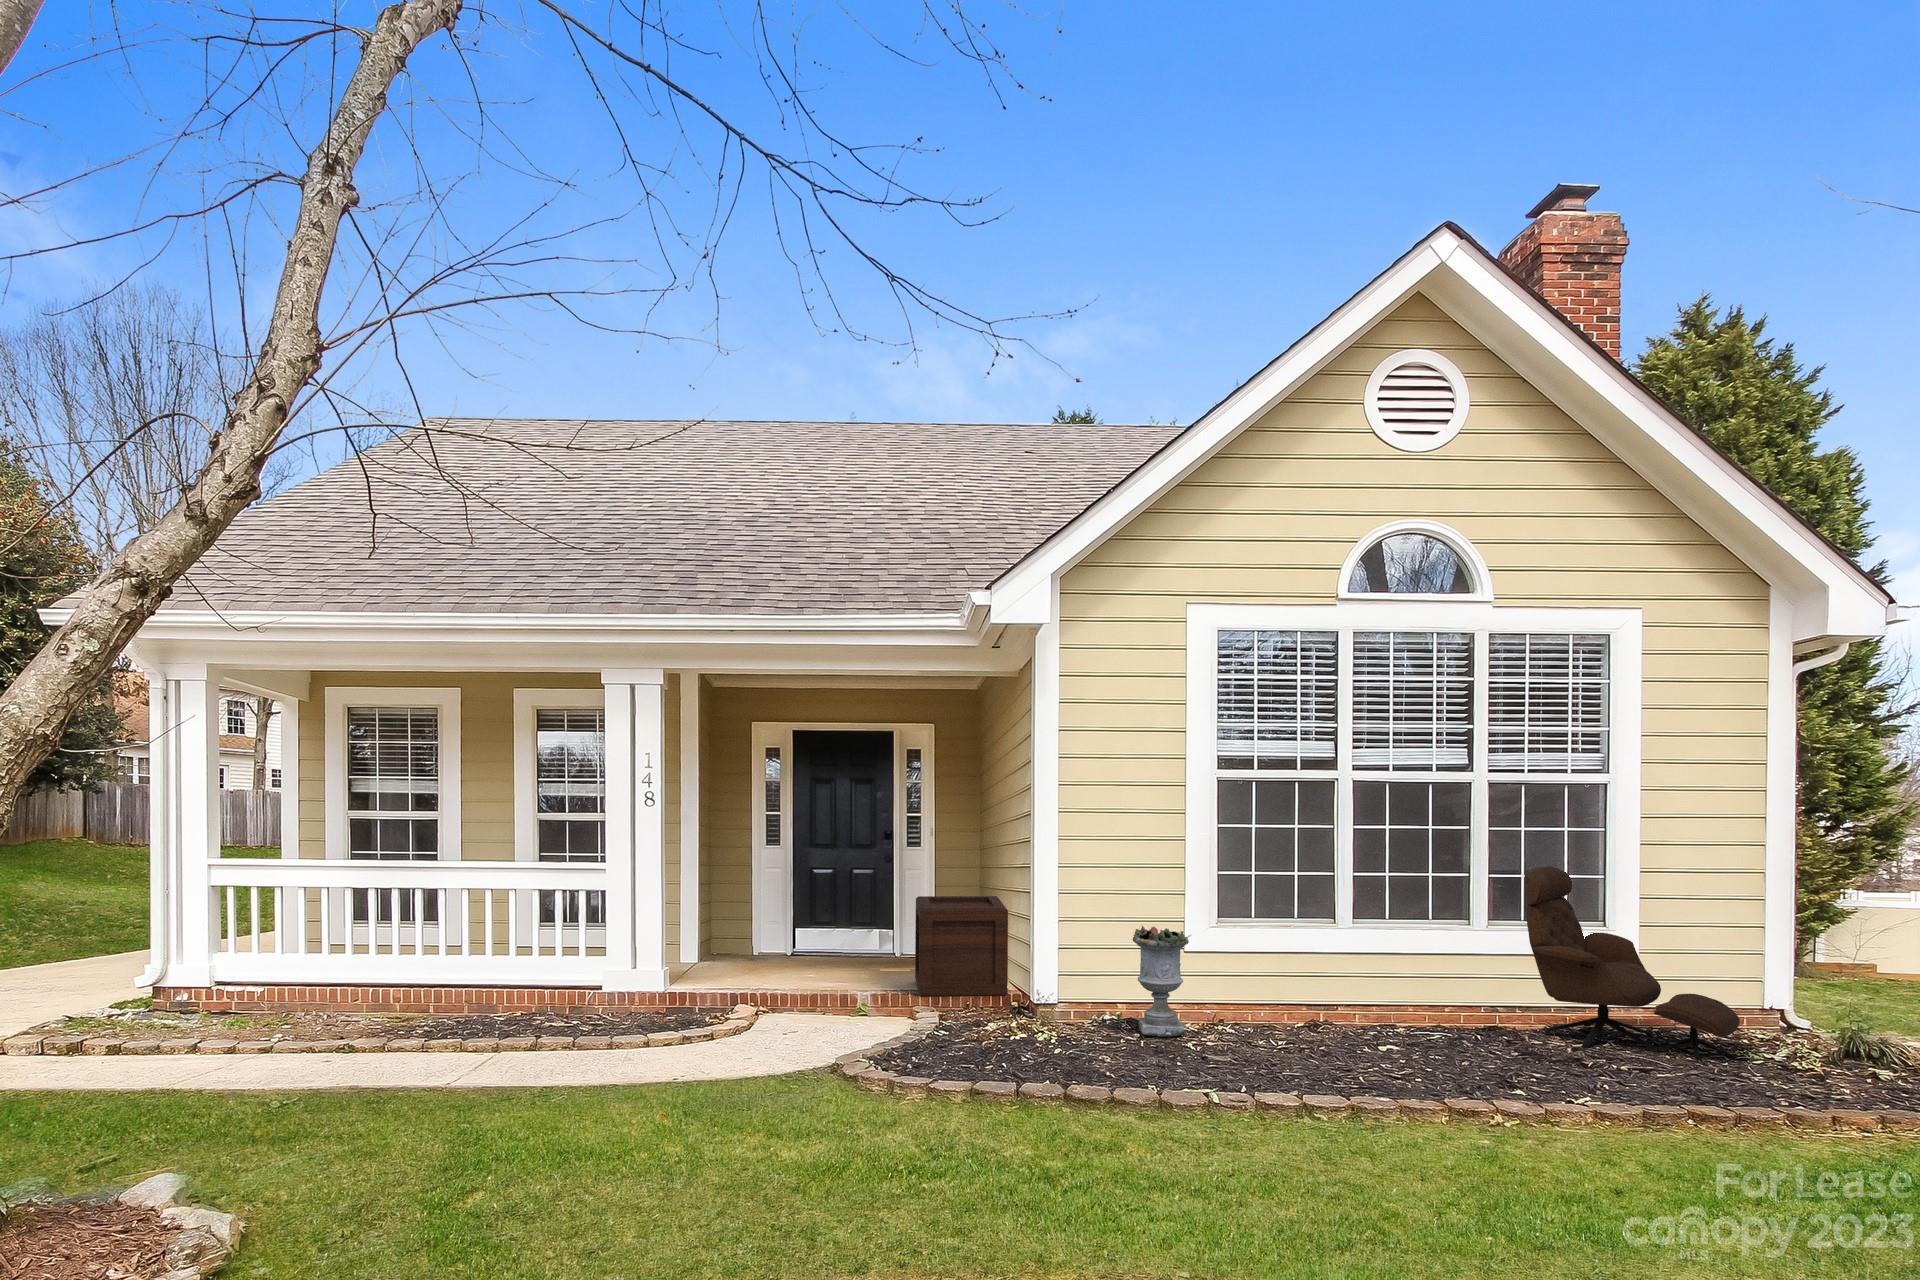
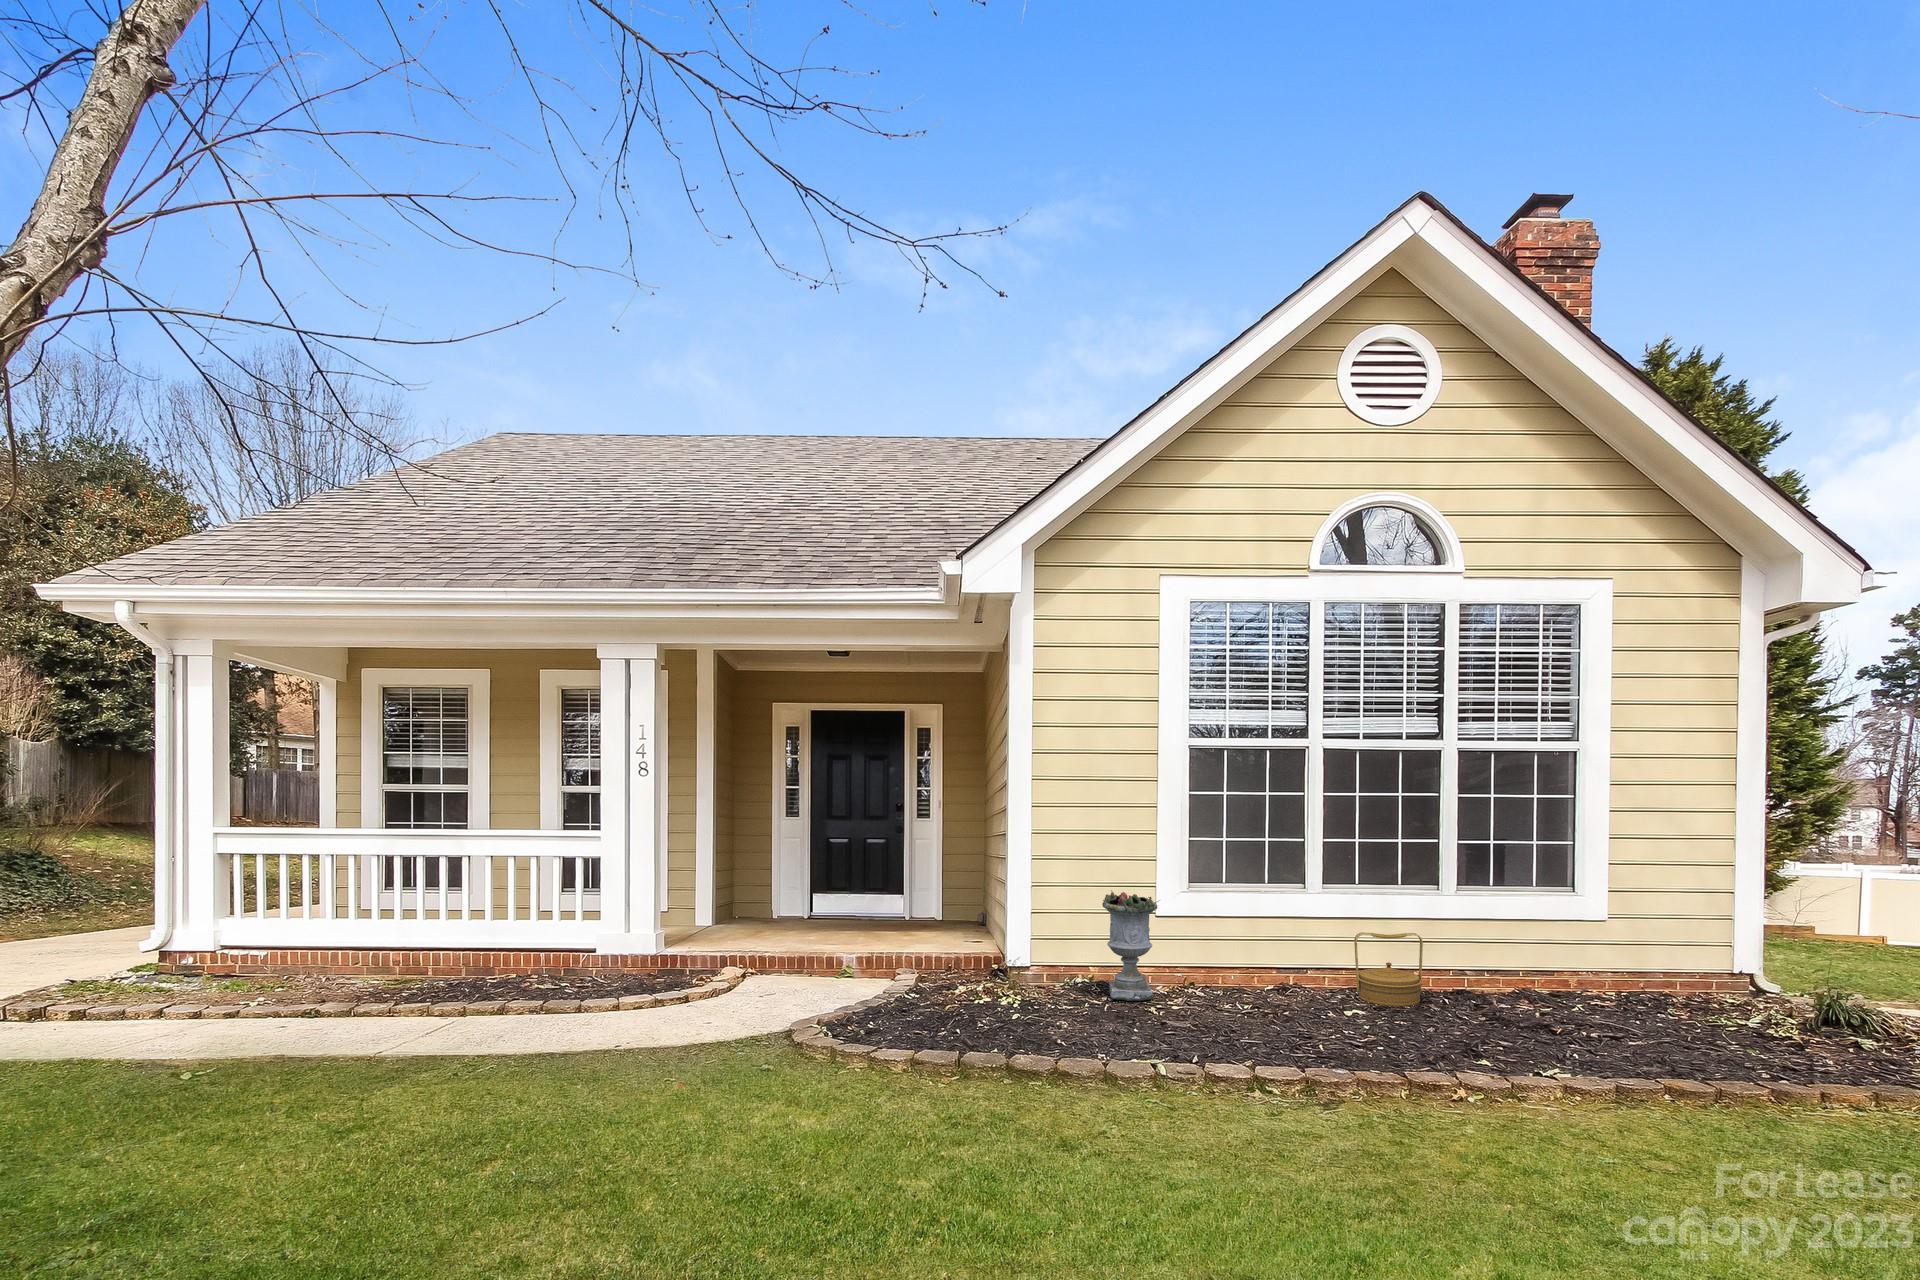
lounge chair: present [1524,866,1740,1061] -> none [1493,833,1714,1031]
wooden crate: present [915,896,1008,997] -> none [904,862,989,959]
woven basket: none [1386,967,1454,1041] -> present [1354,932,1423,1006]

